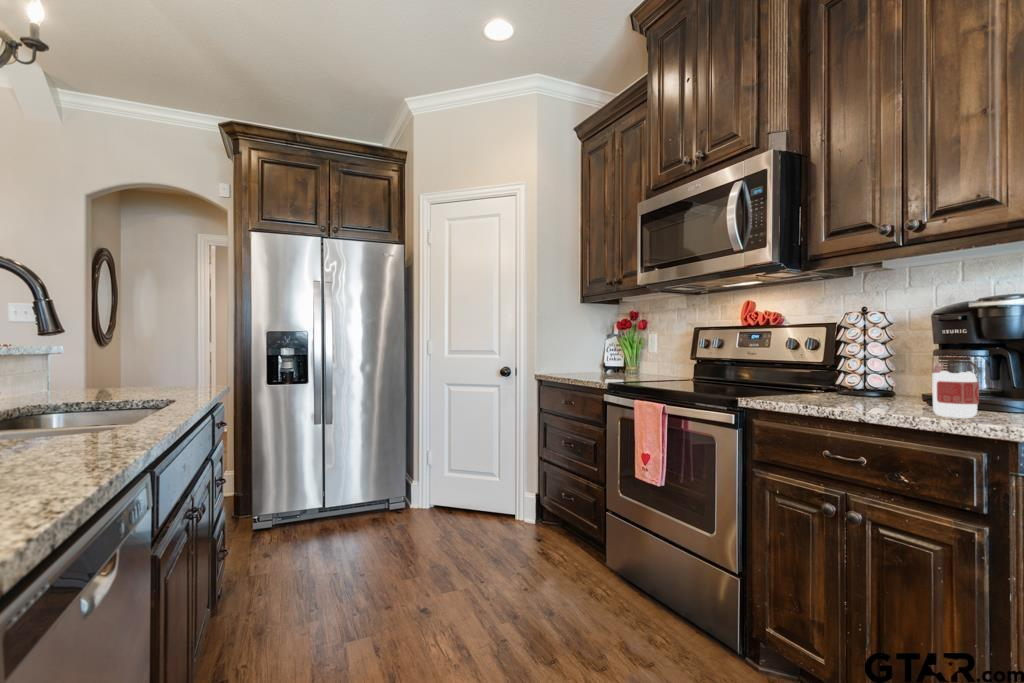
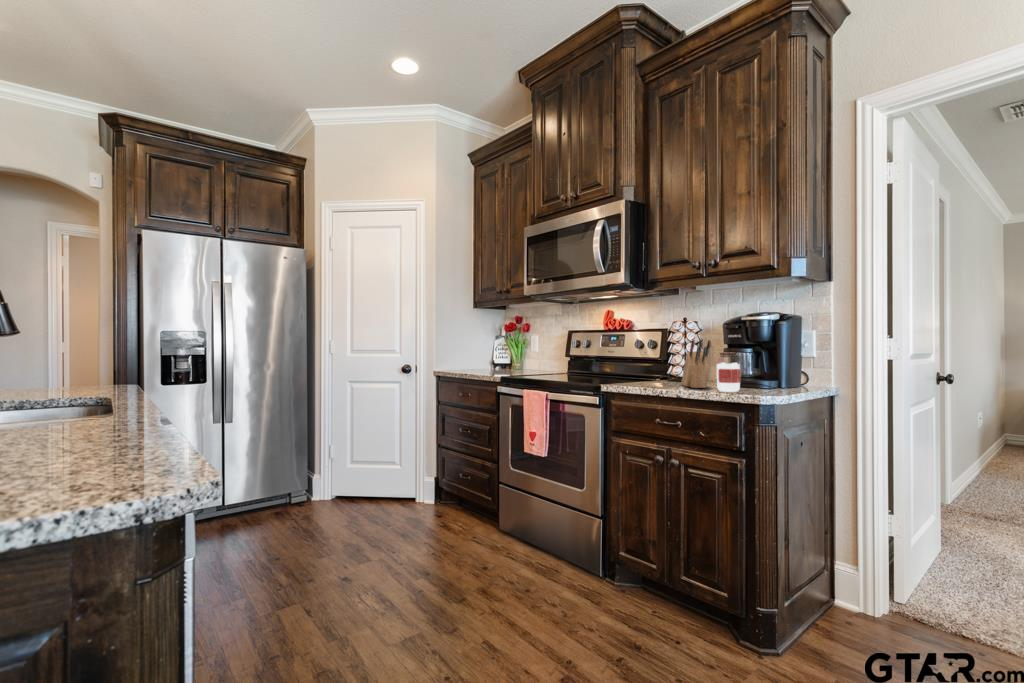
knife block: none [861,336,918,408] -> present [681,340,711,388]

